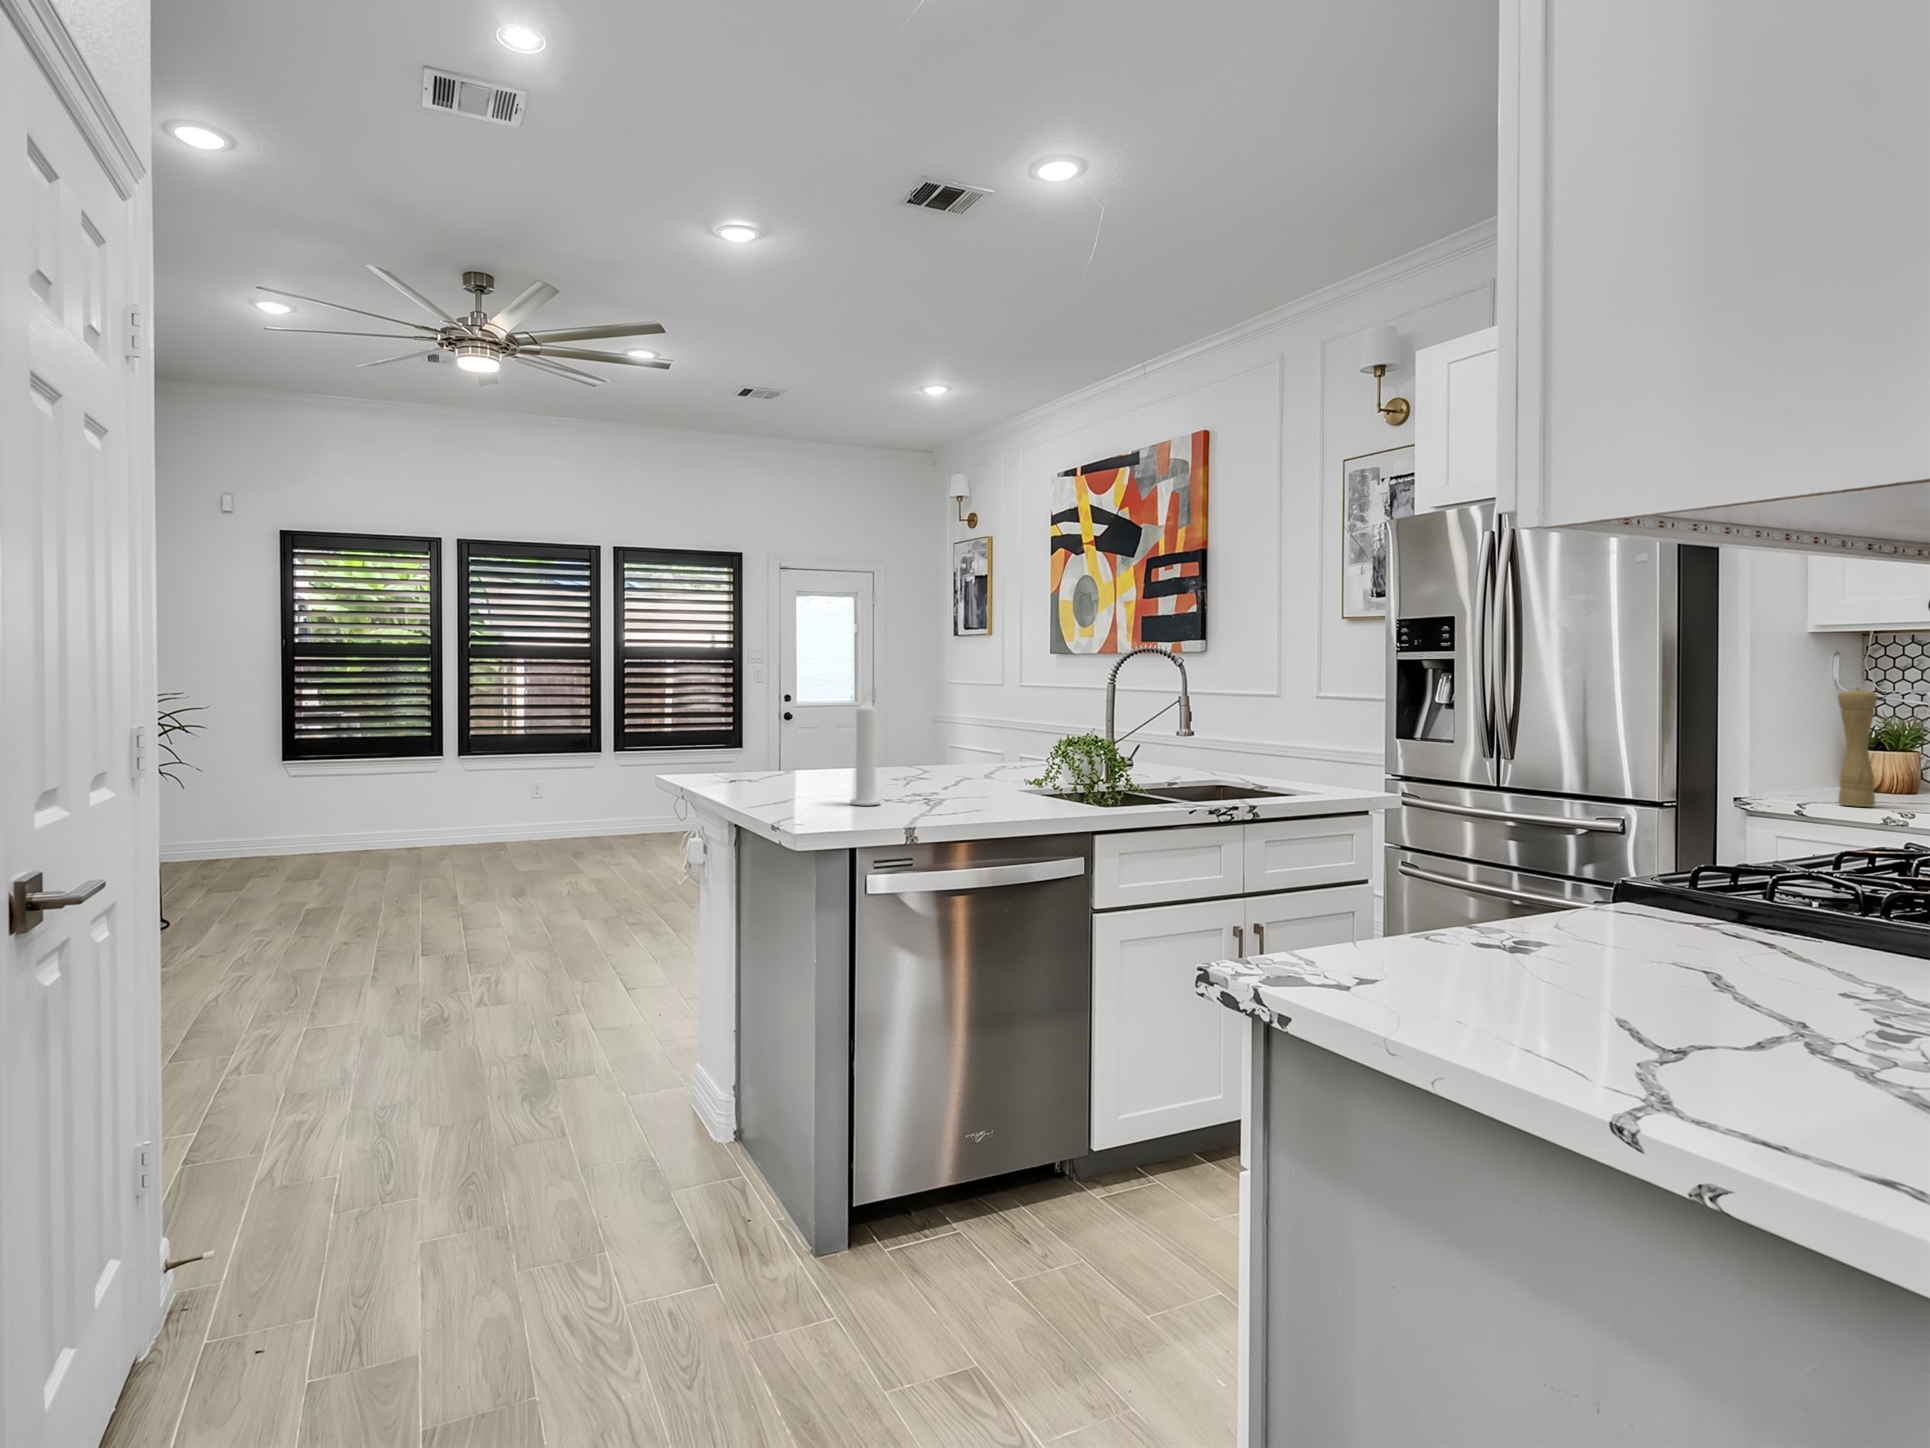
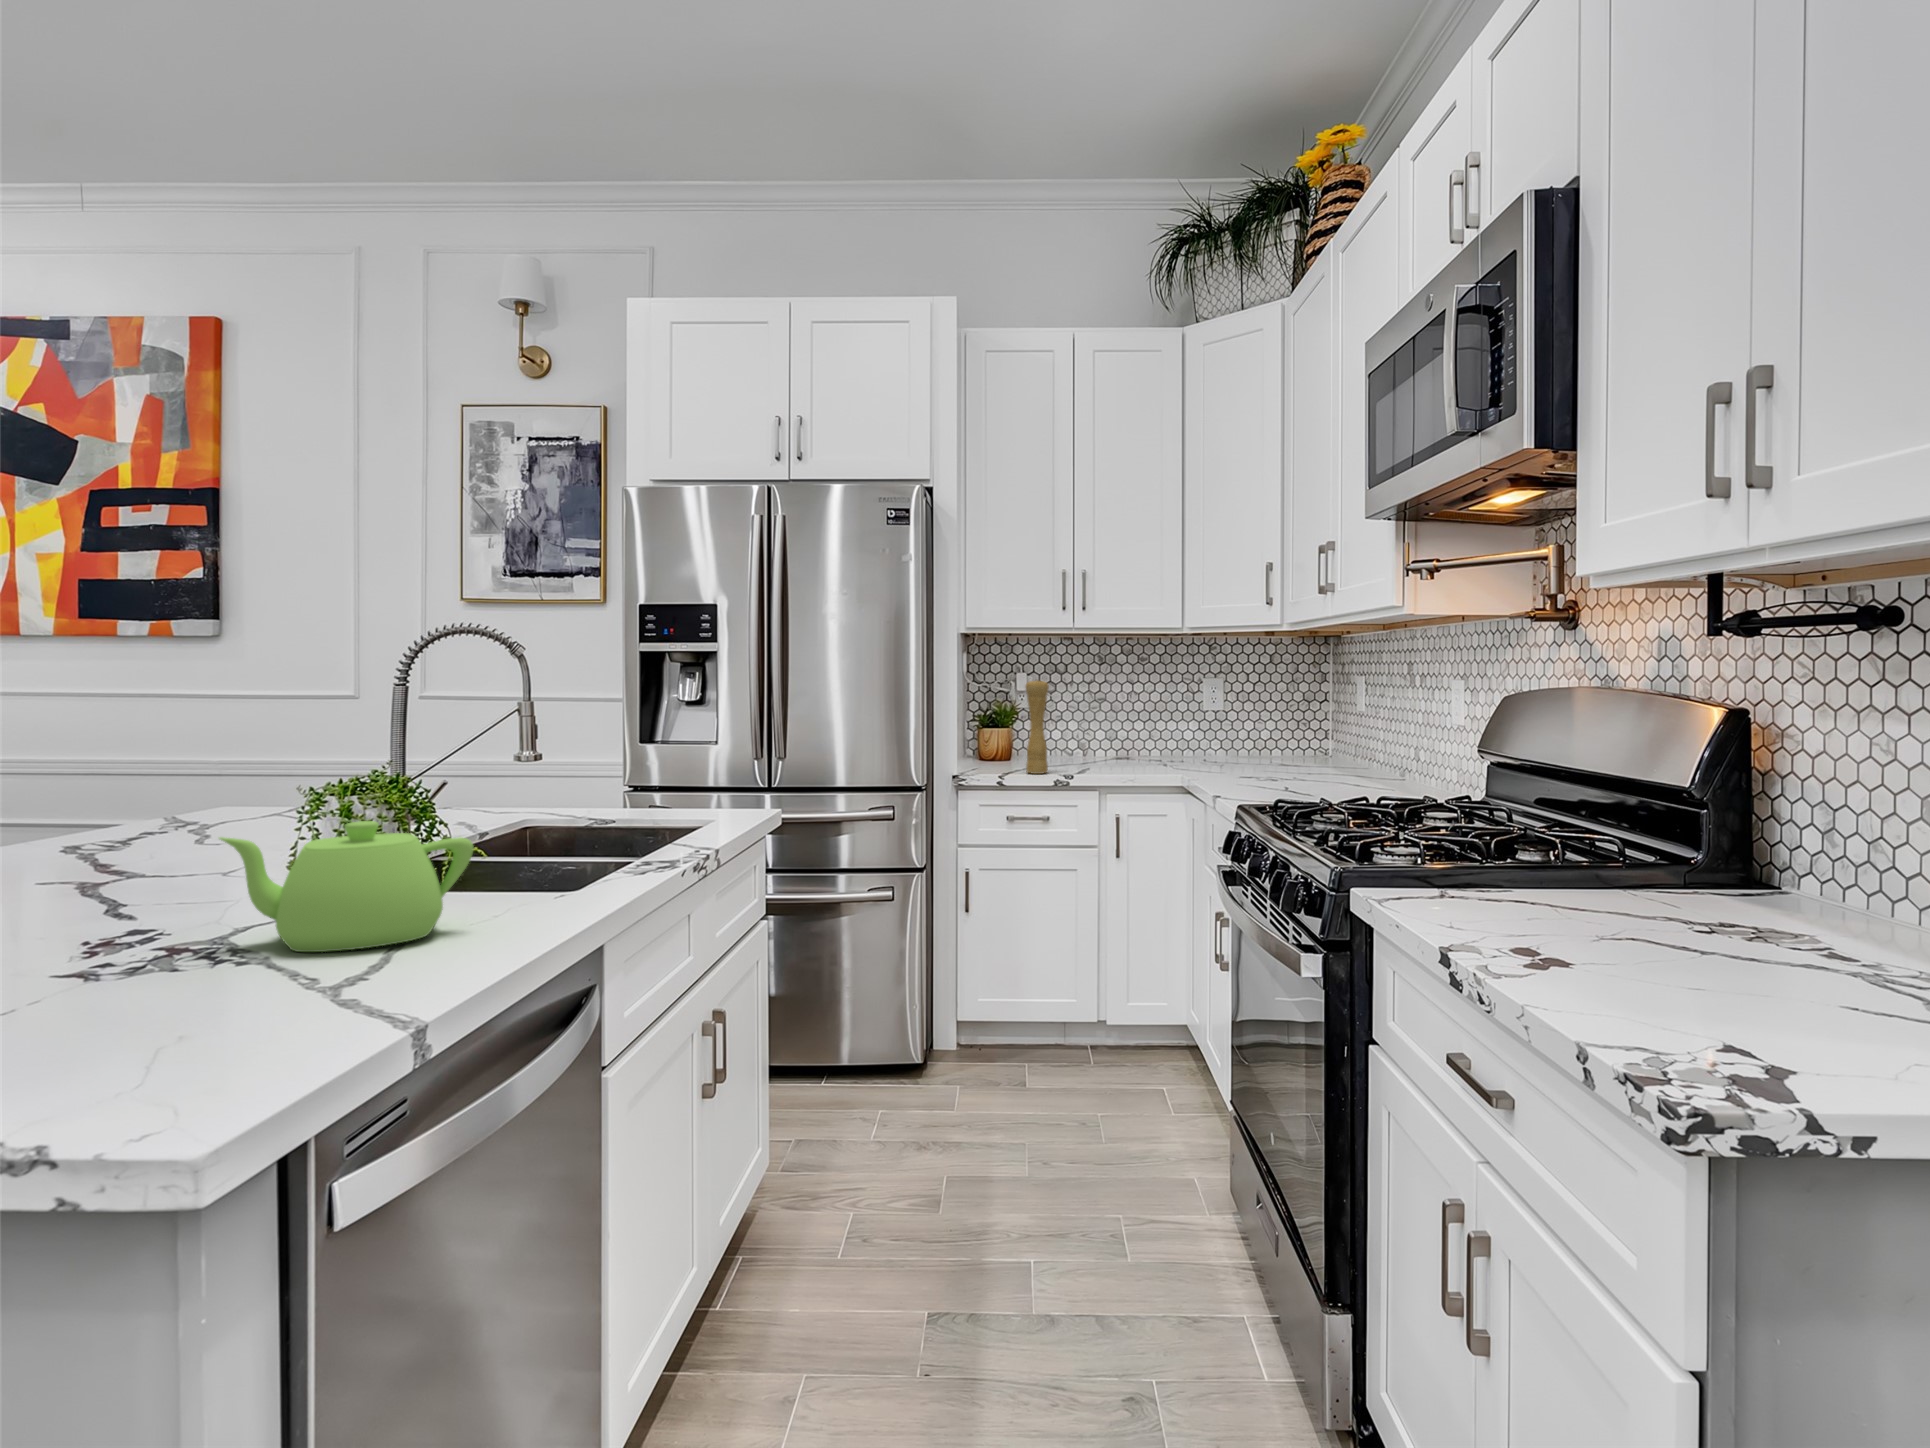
candle: present [850,695,881,805] -> none [104,729,200,1003]
teapot: none [916,746,1010,807] -> present [219,821,473,952]

